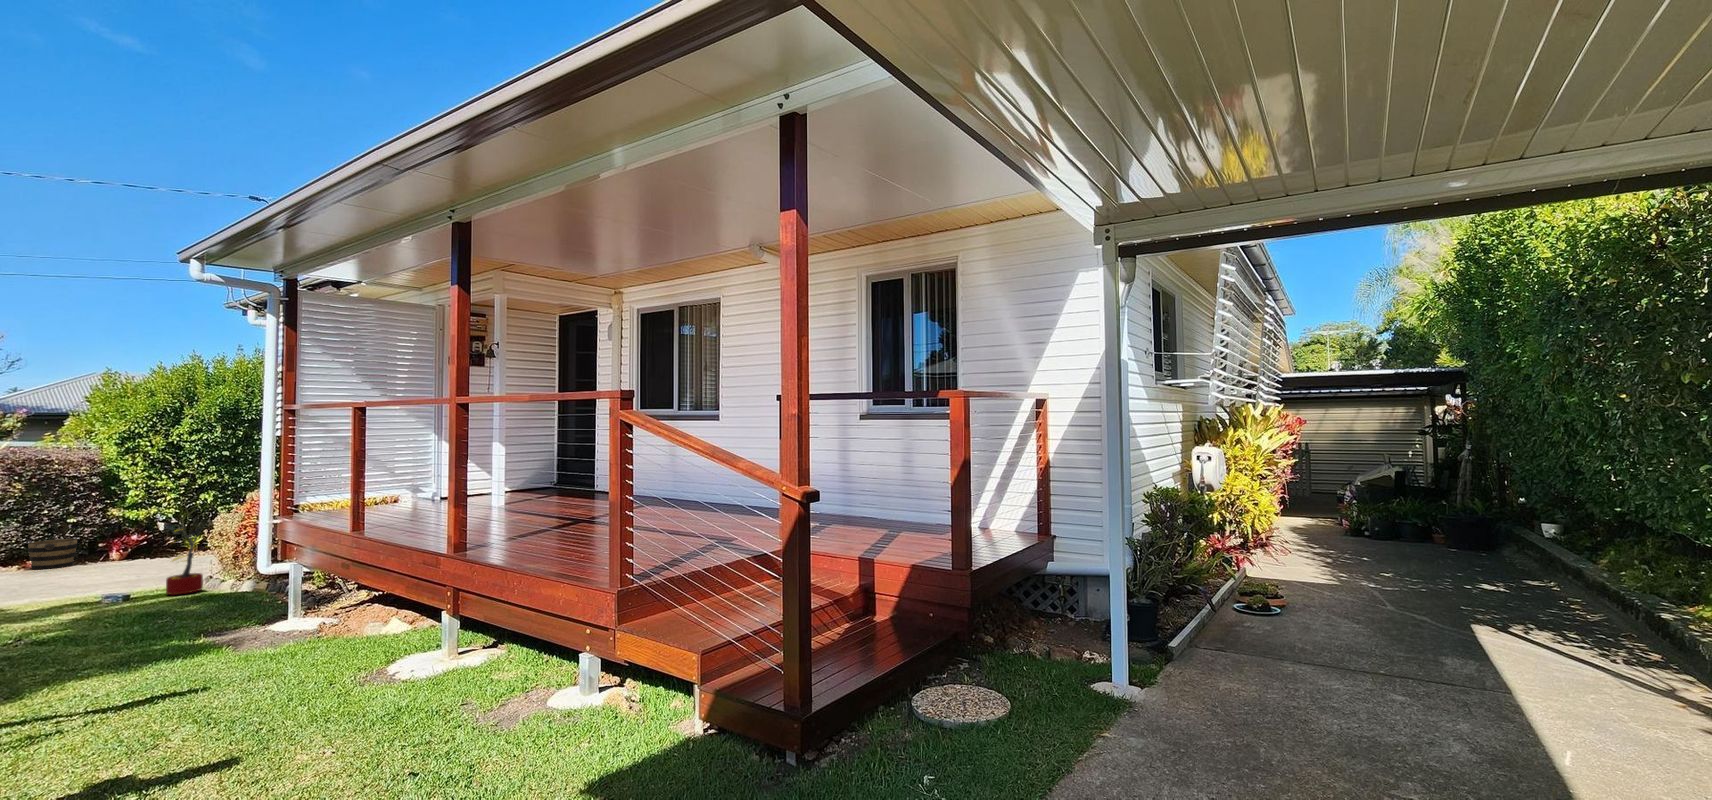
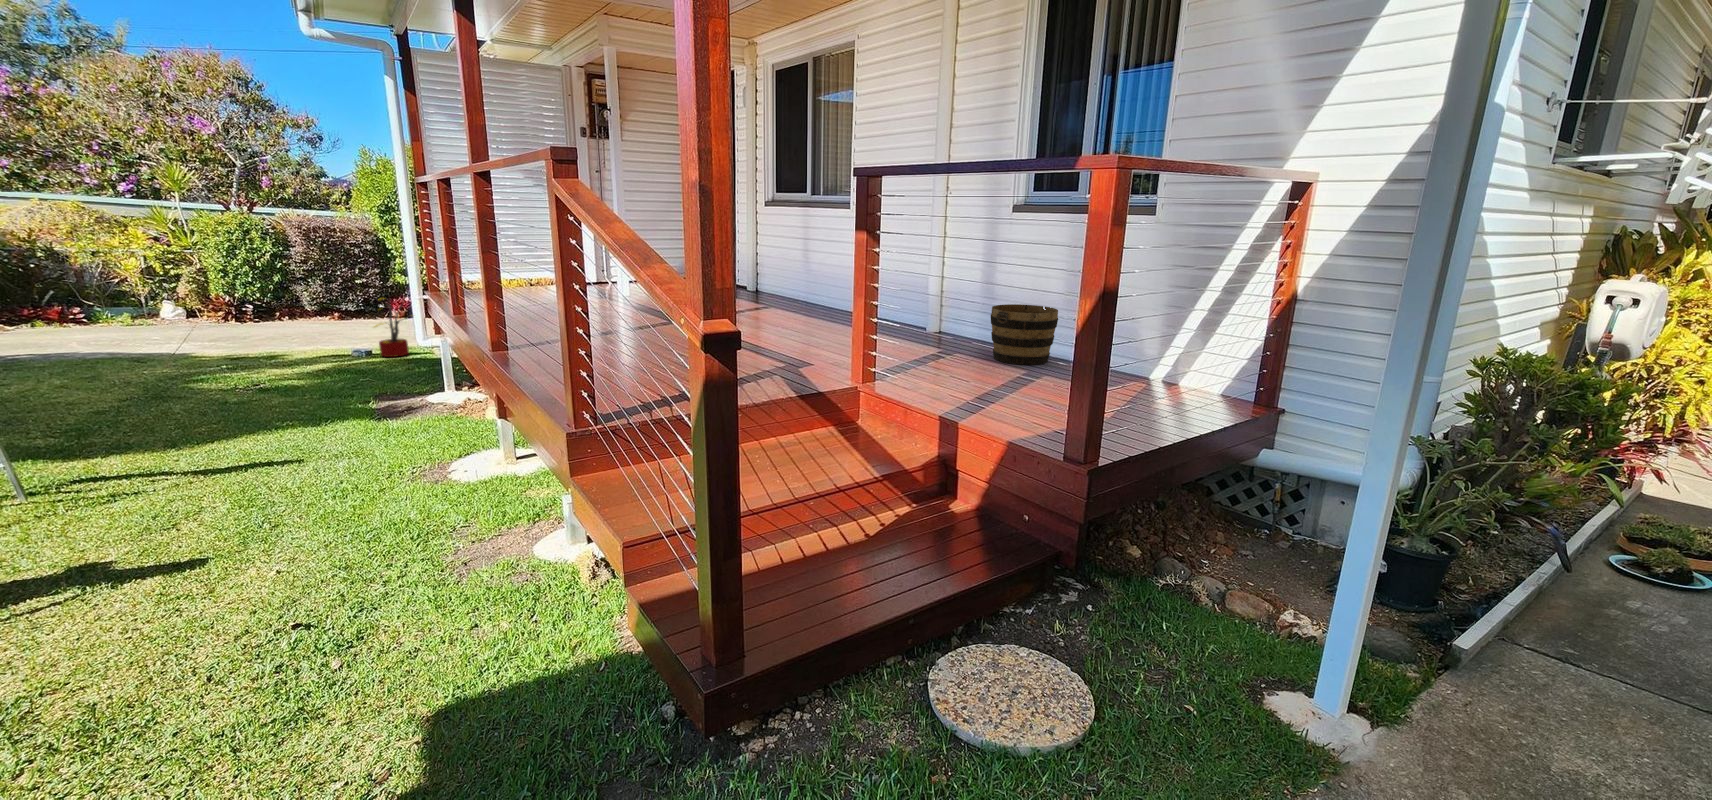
bucket: present [28,539,78,570] -> present [991,304,1058,365]

